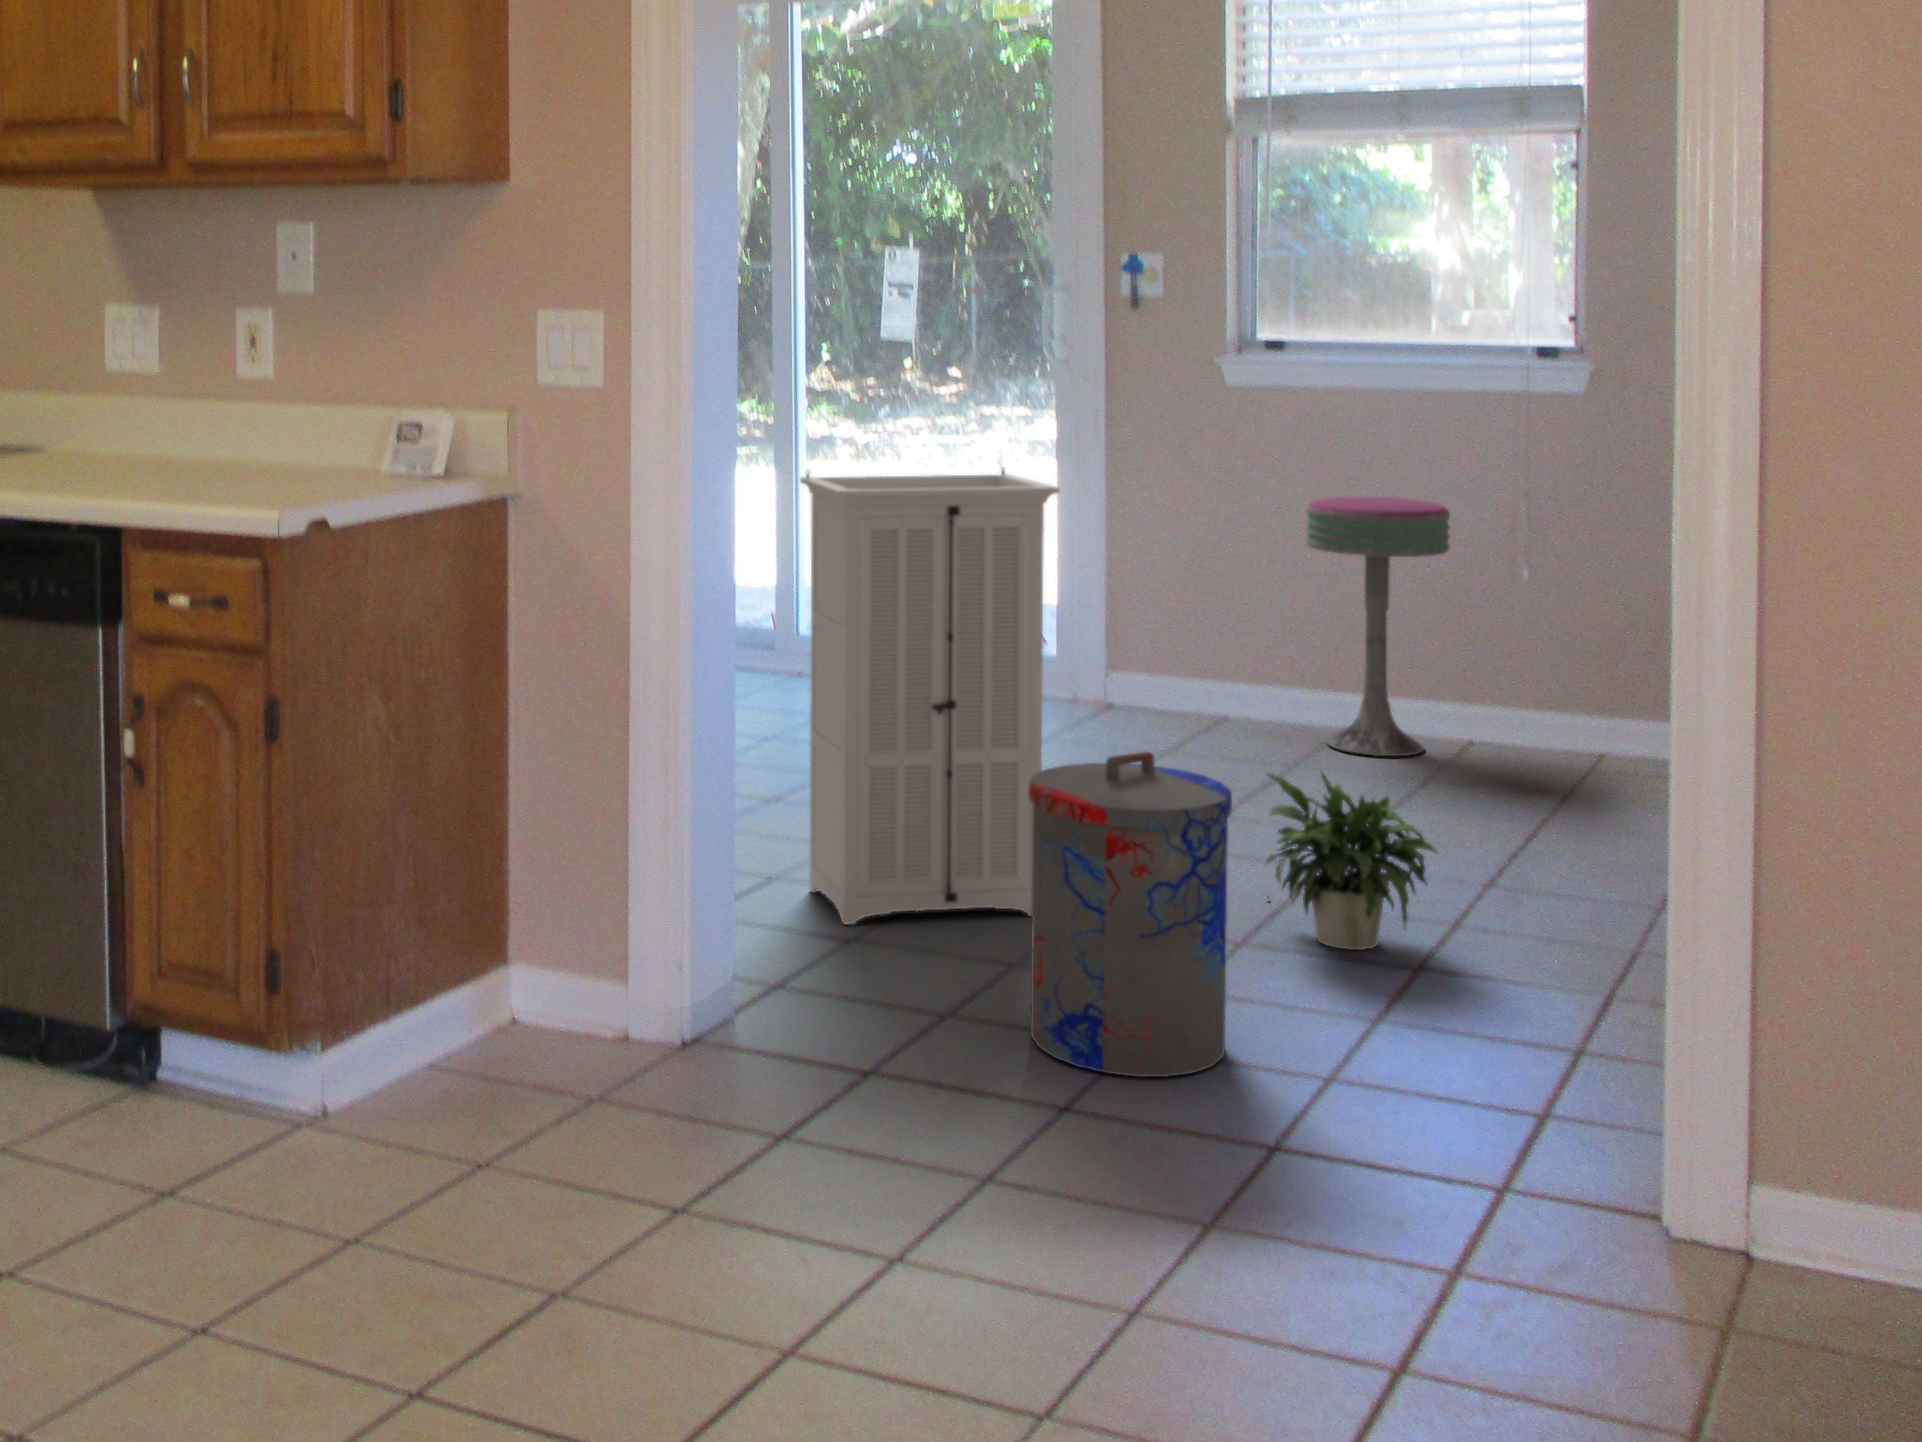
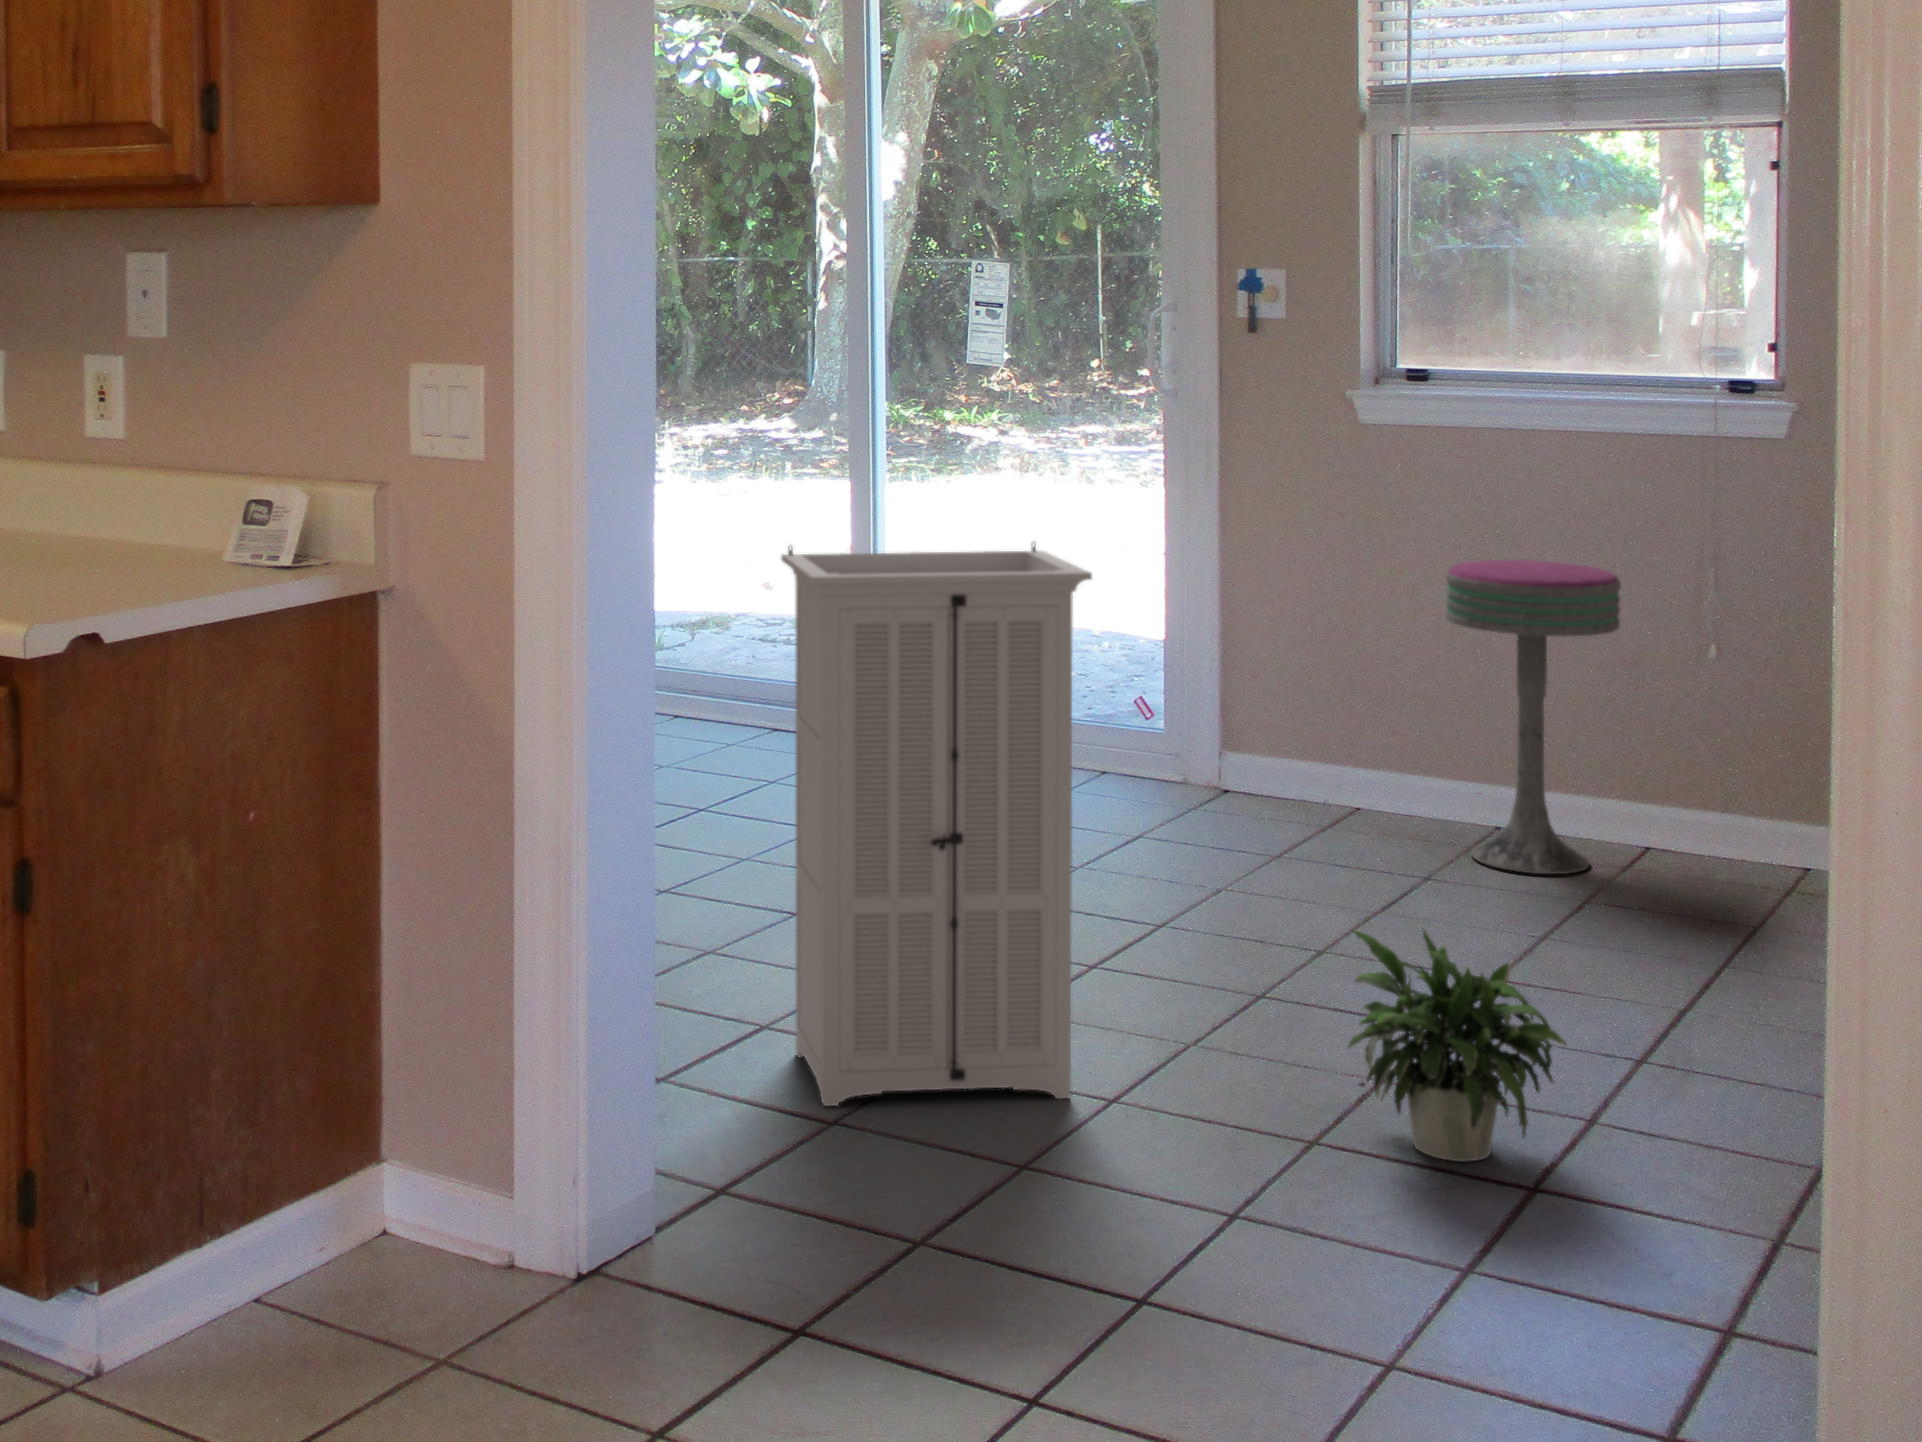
trash can: present [1029,752,1232,1077] -> none [1012,930,1273,1359]

